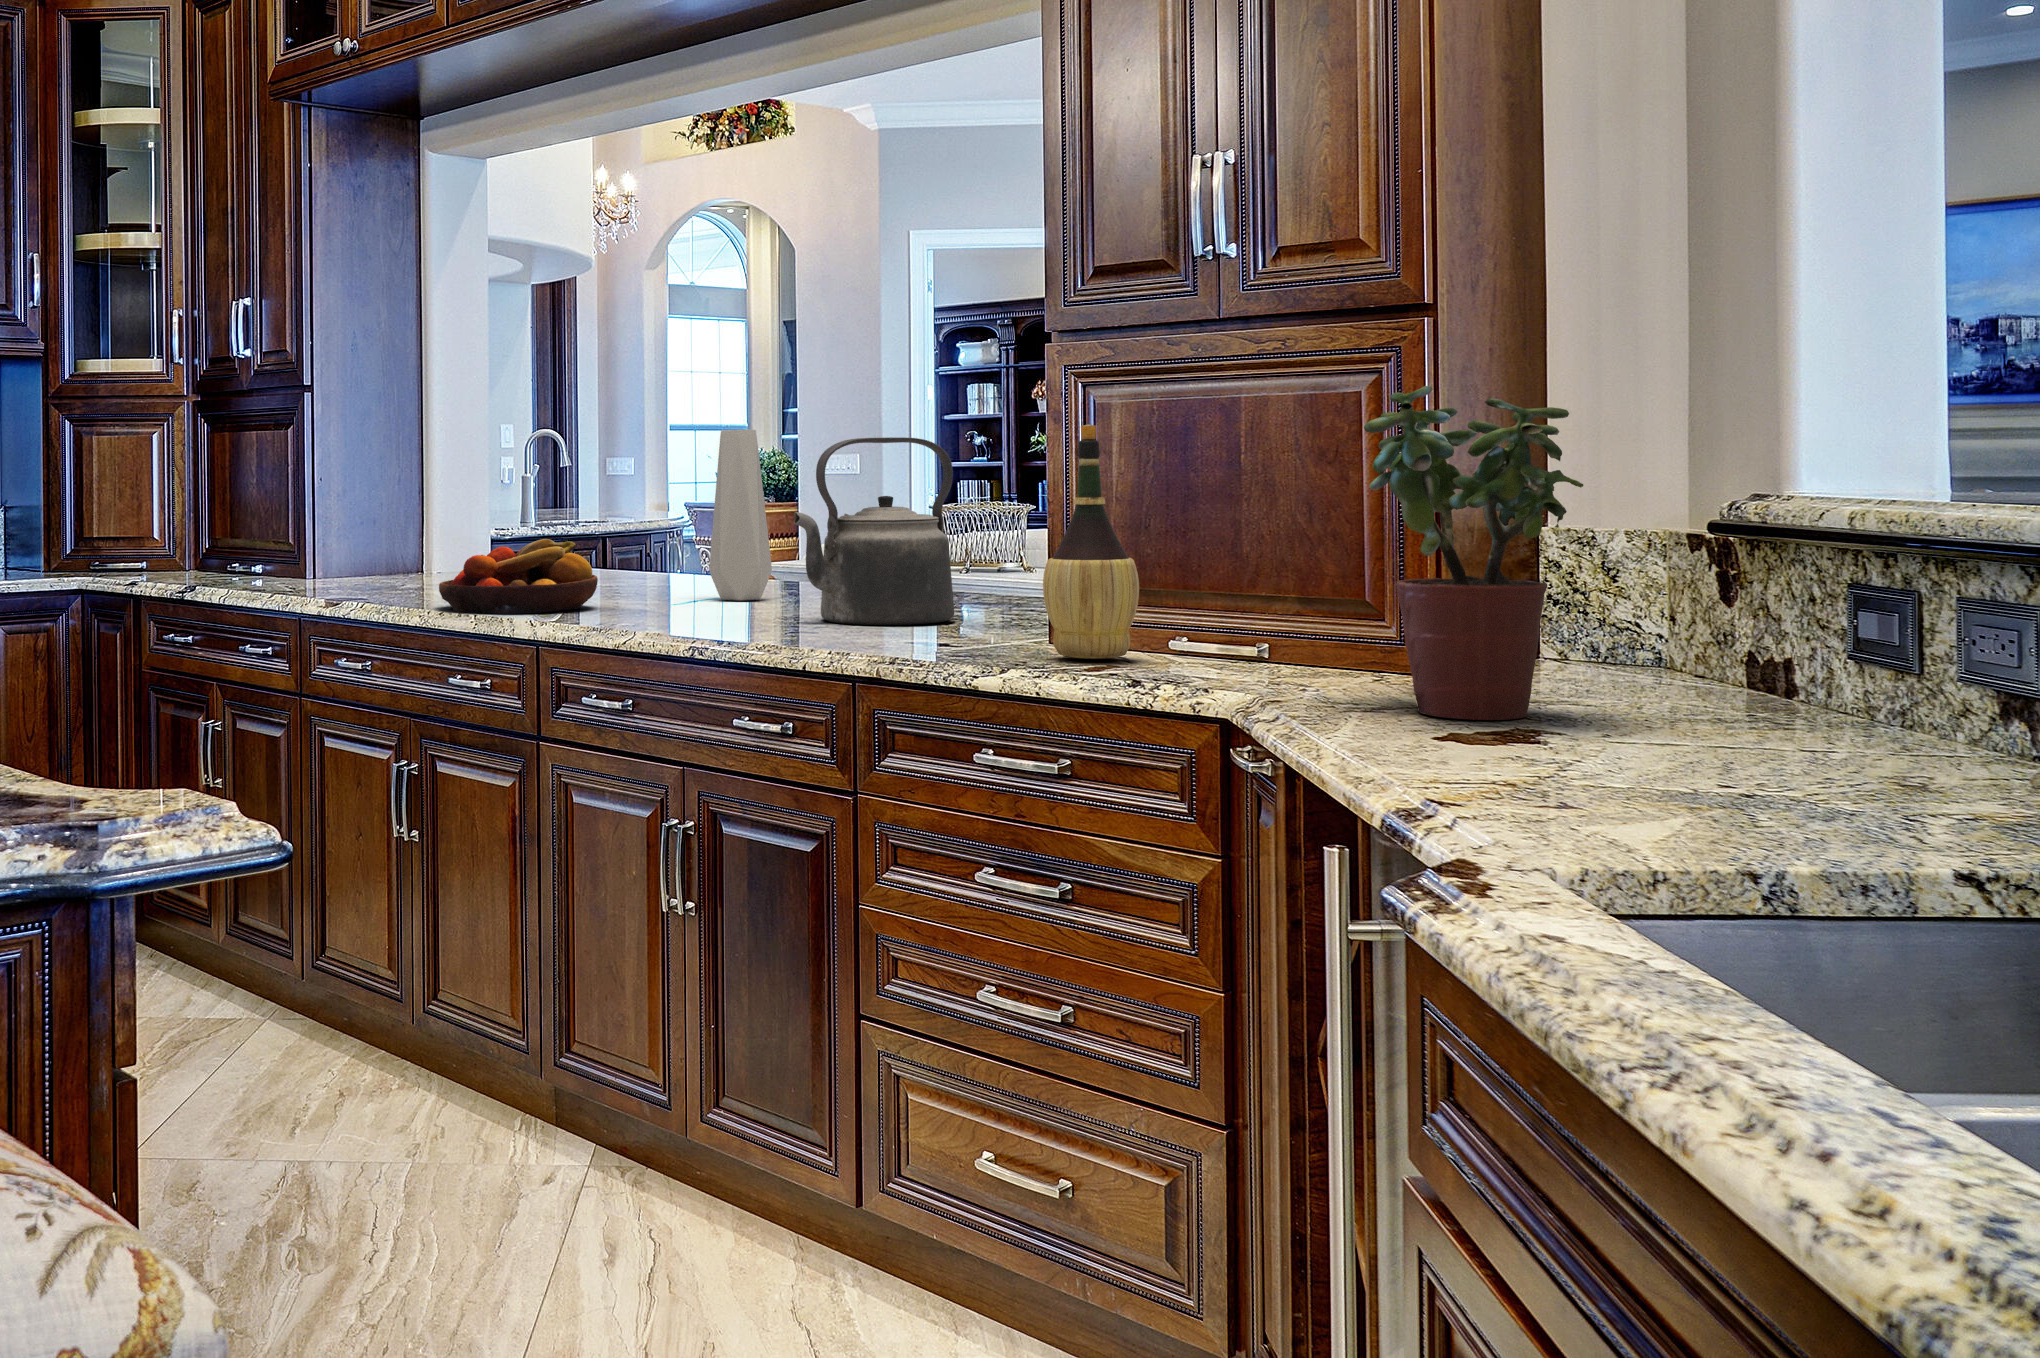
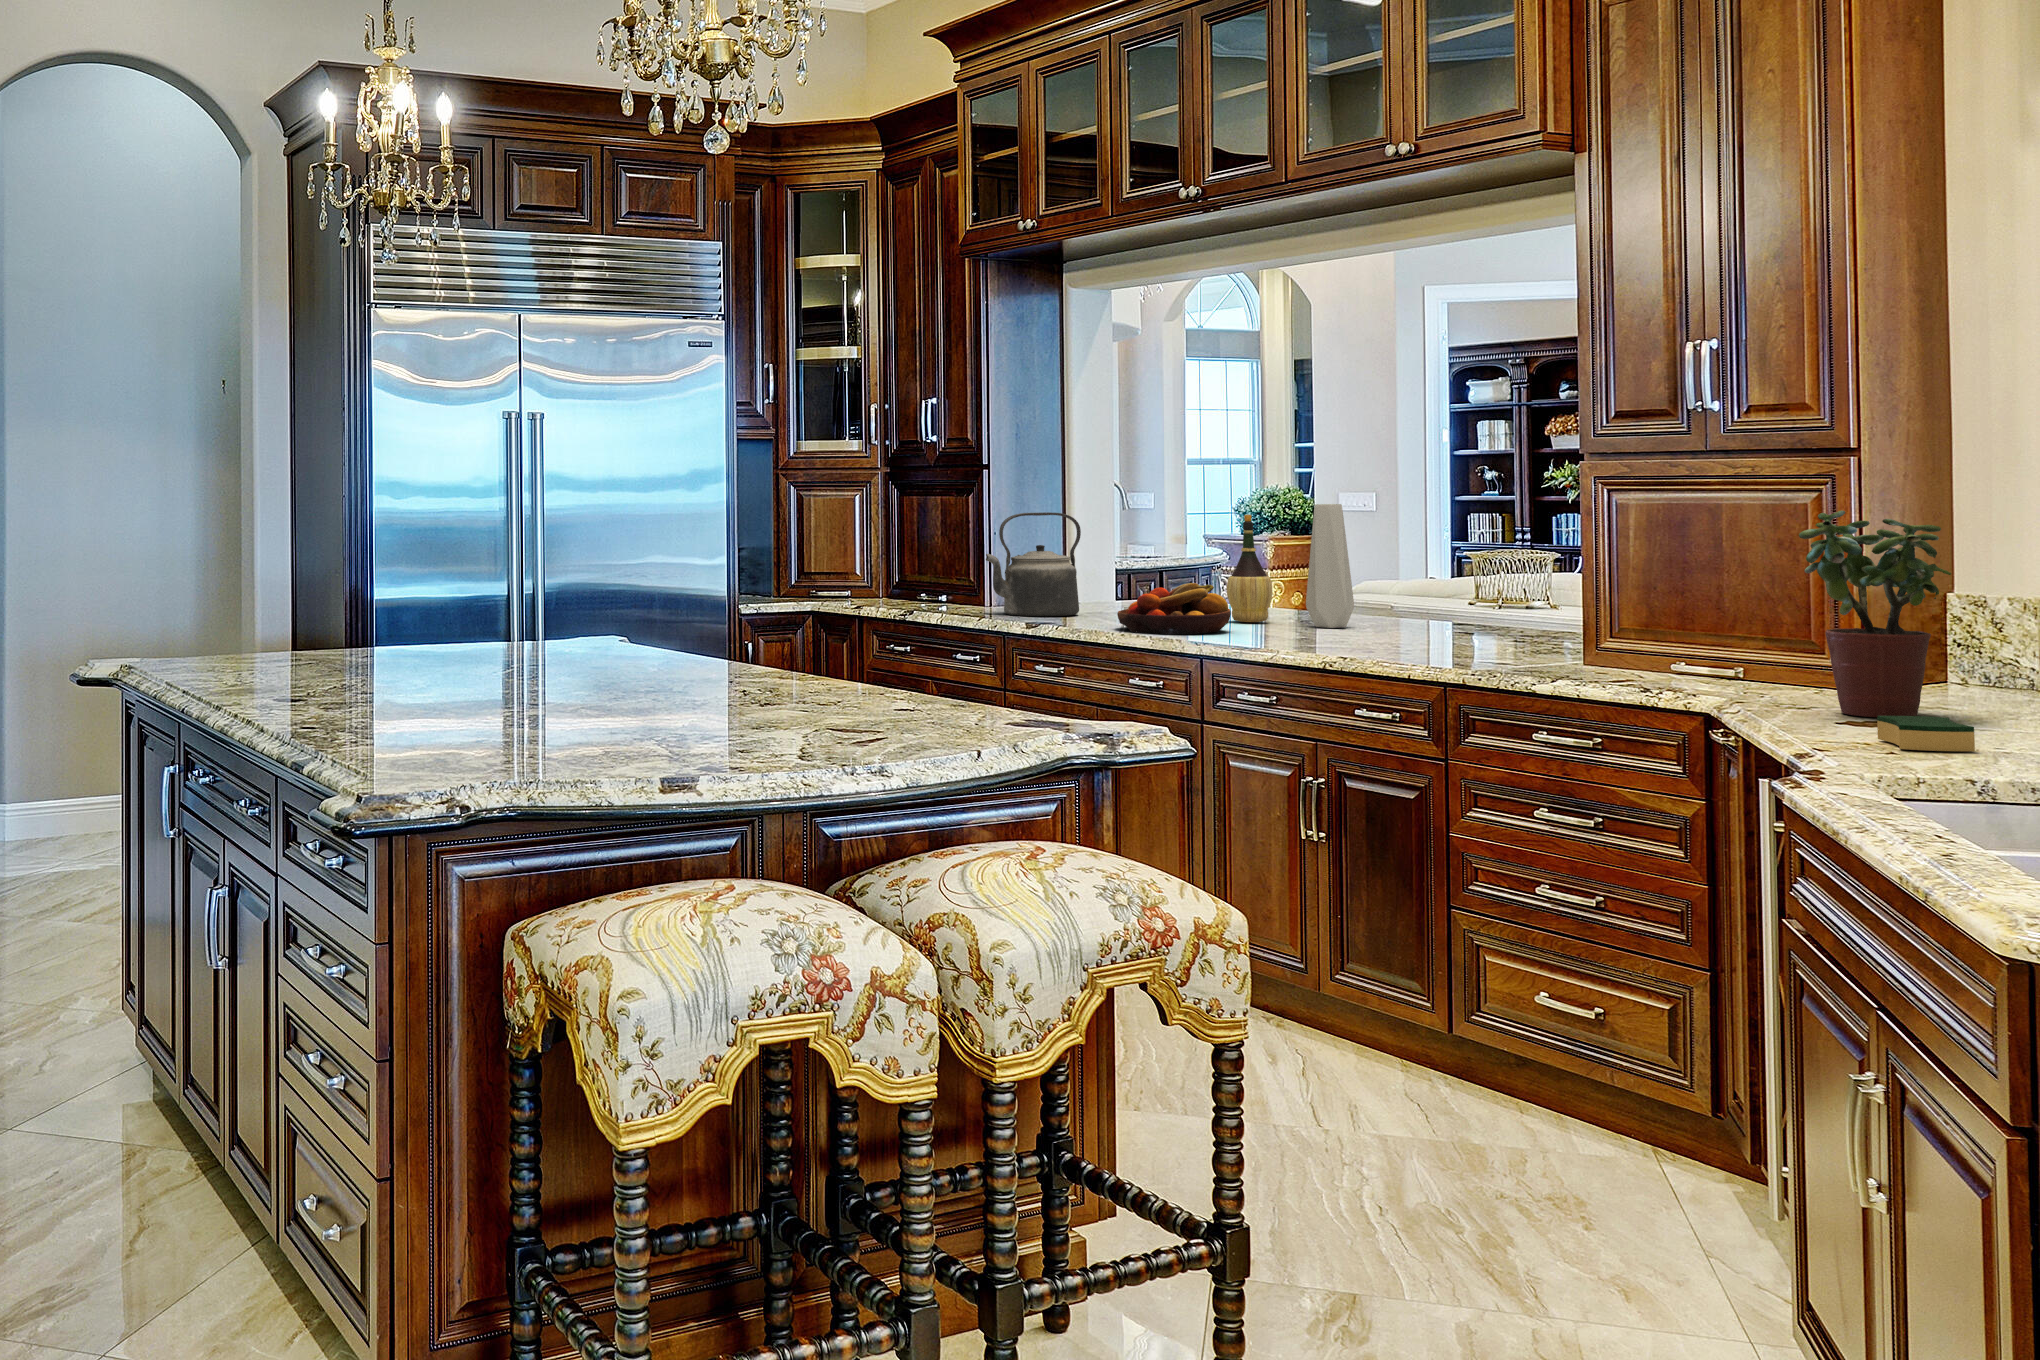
wine bottle: present [1043,424,1139,659] -> present [1227,514,1272,622]
kettle: present [794,437,954,625] -> present [986,512,1081,616]
sponge: none [1505,723,1672,788] -> present [1877,716,1975,751]

